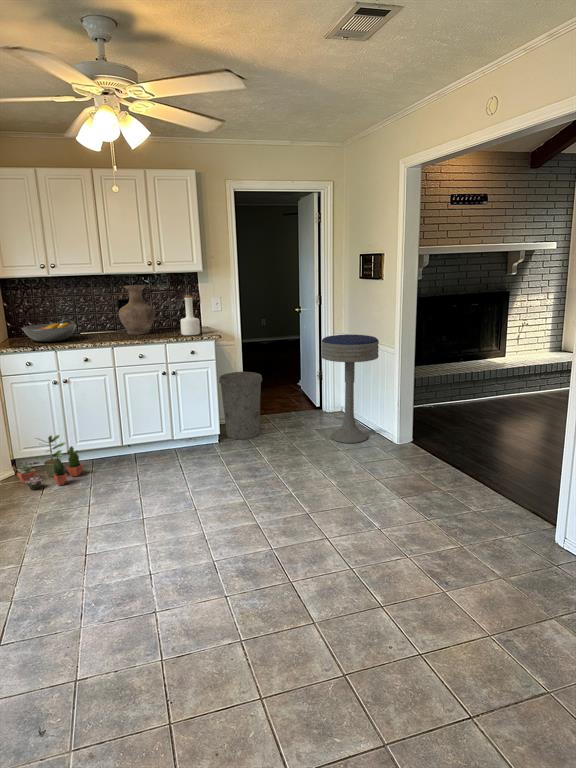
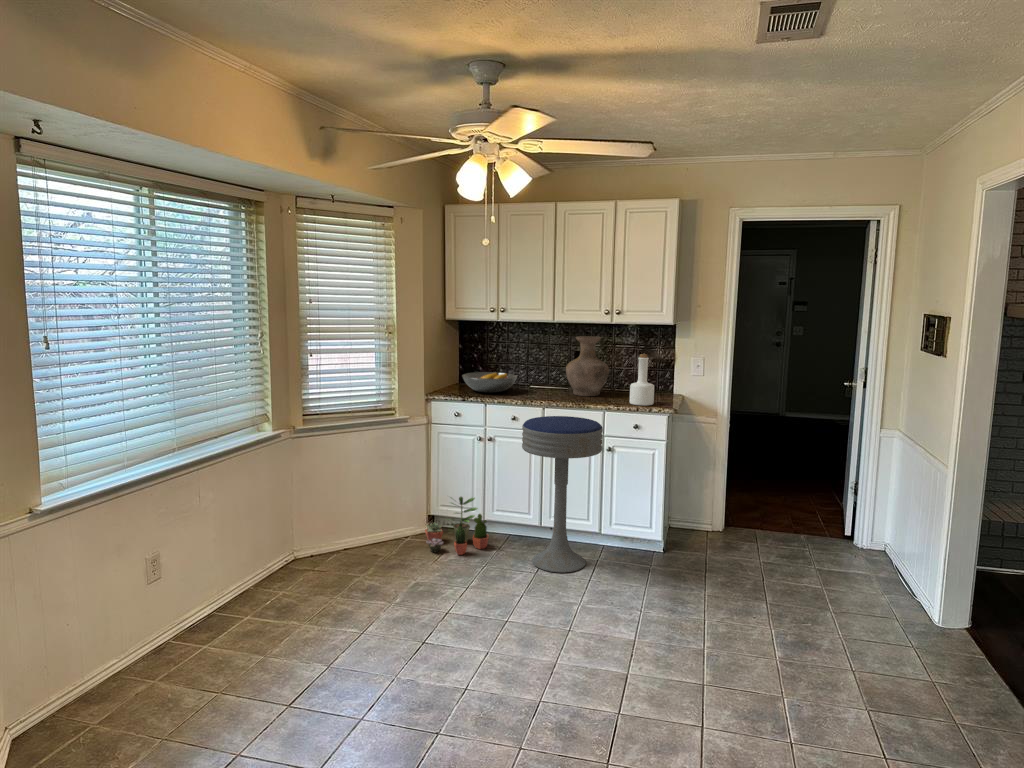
bar stool: present [321,334,379,443] -> present [522,416,603,573]
trash can: present [219,372,262,439] -> none [677,462,739,557]

